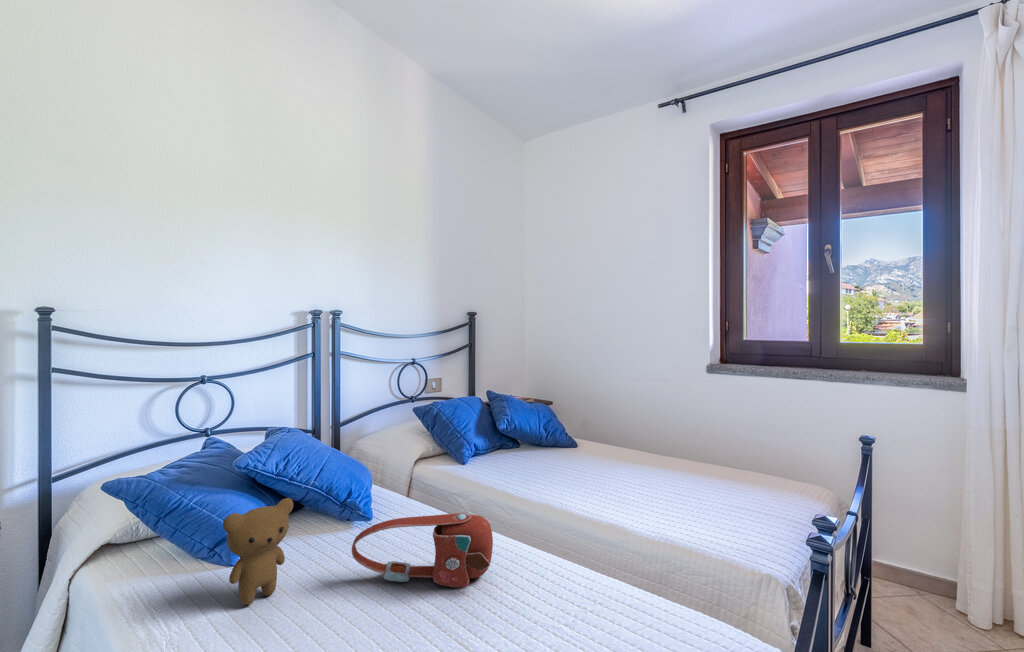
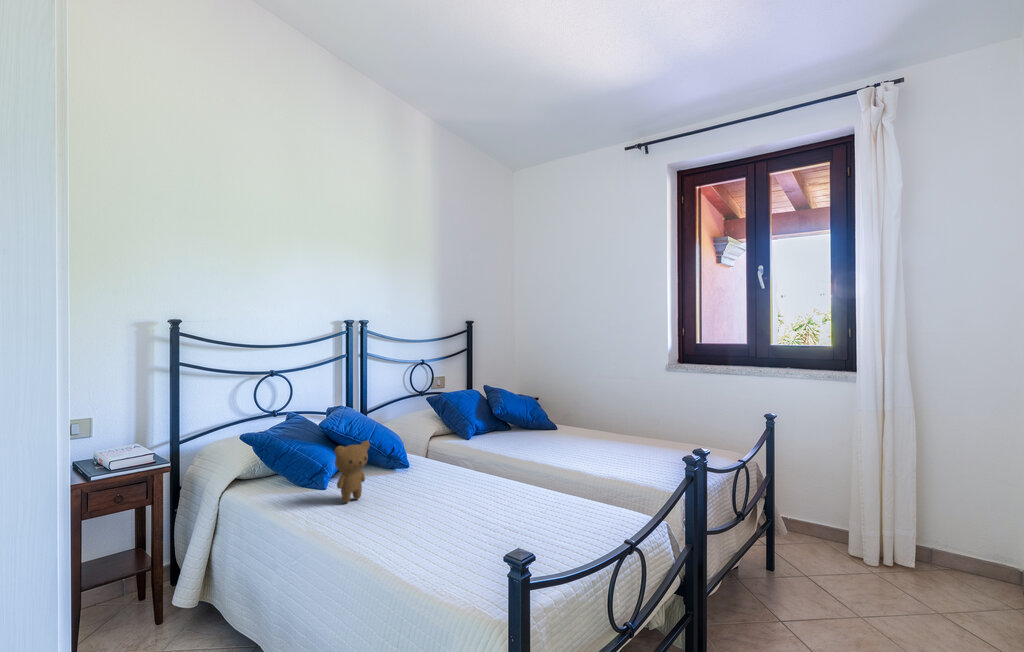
handbag: present [352,513,493,588] -> none [407,450,496,496]

